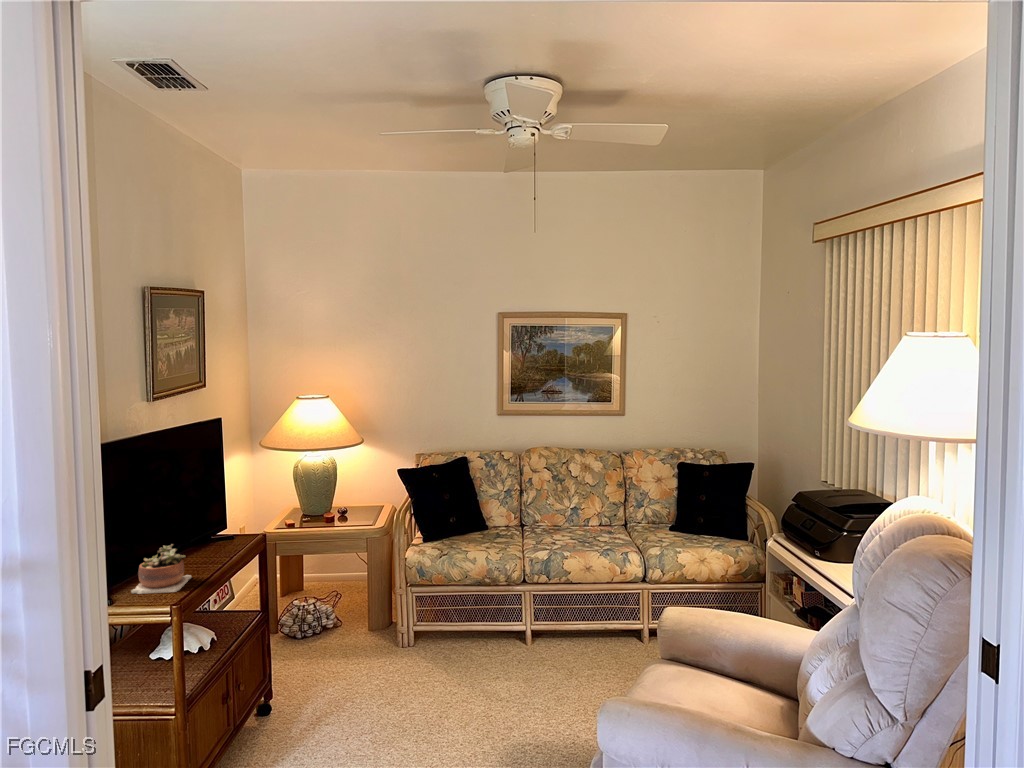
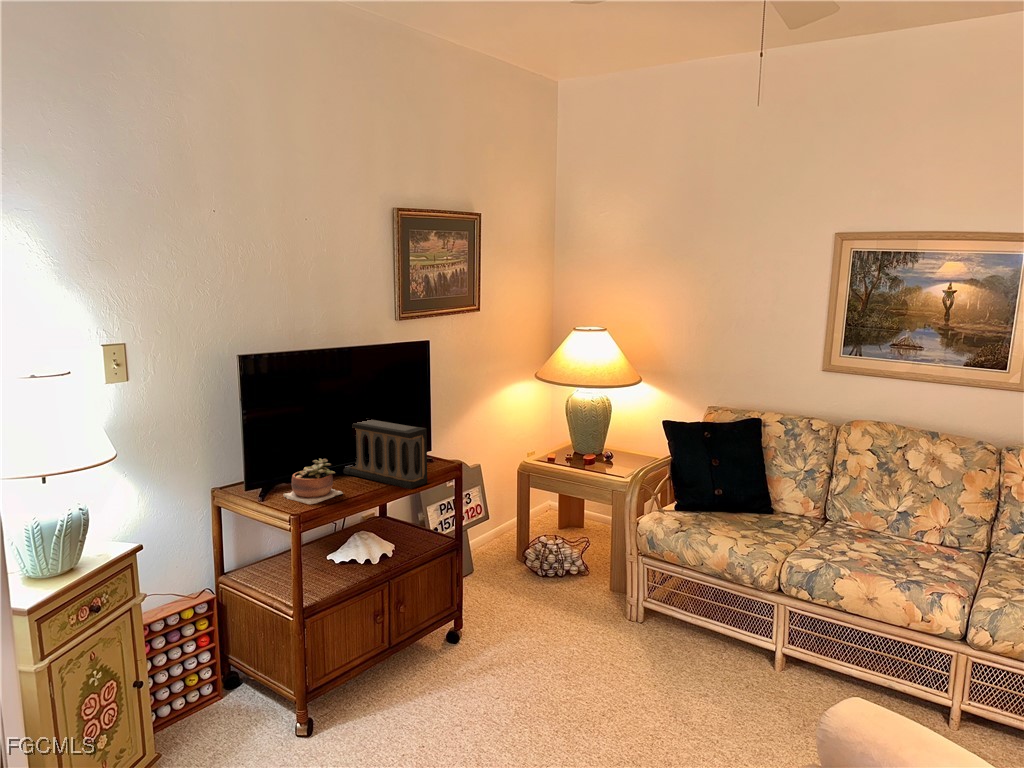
speaker: none [151,499,256,563] -> present [343,420,427,489]

